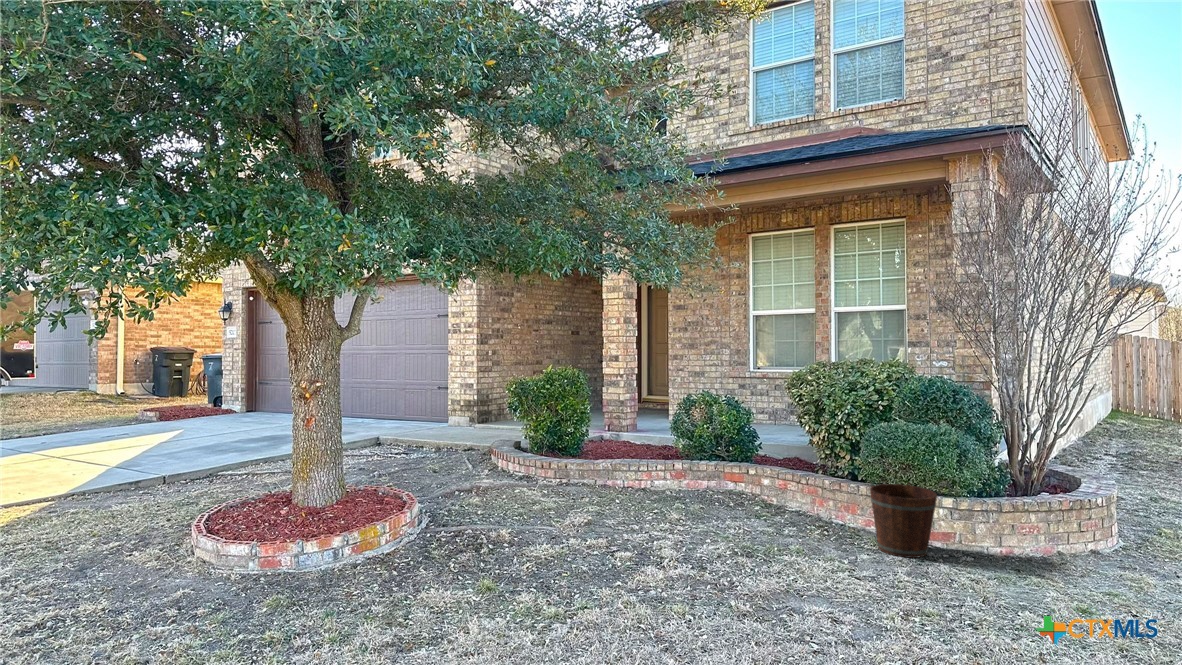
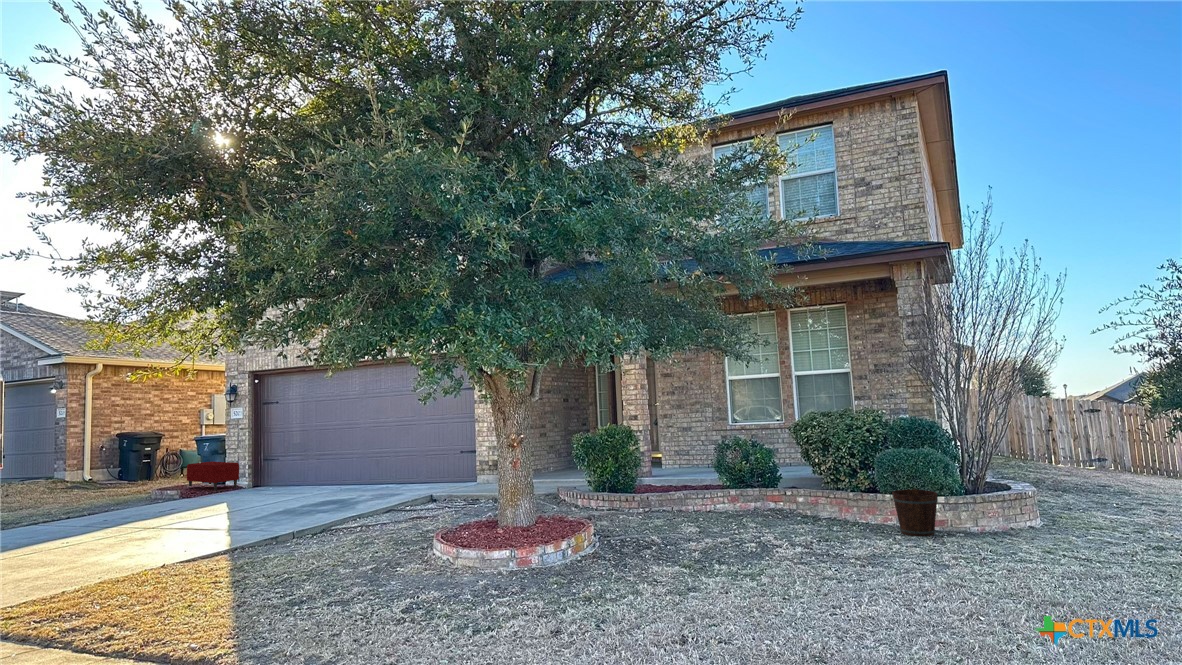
bench: none [185,381,231,412] -> present [187,462,239,491]

